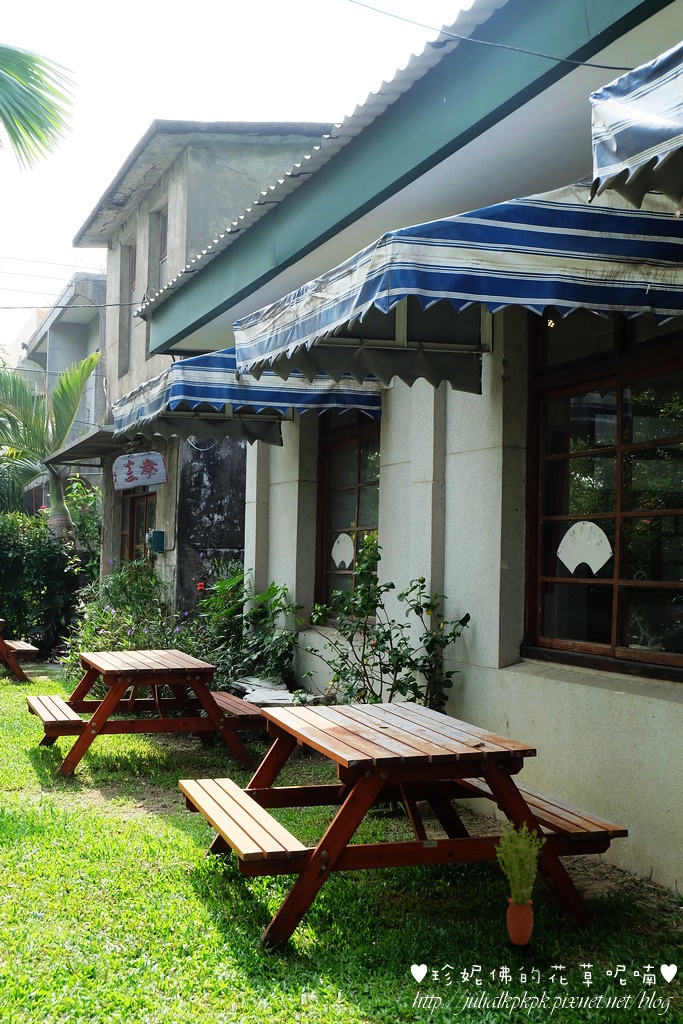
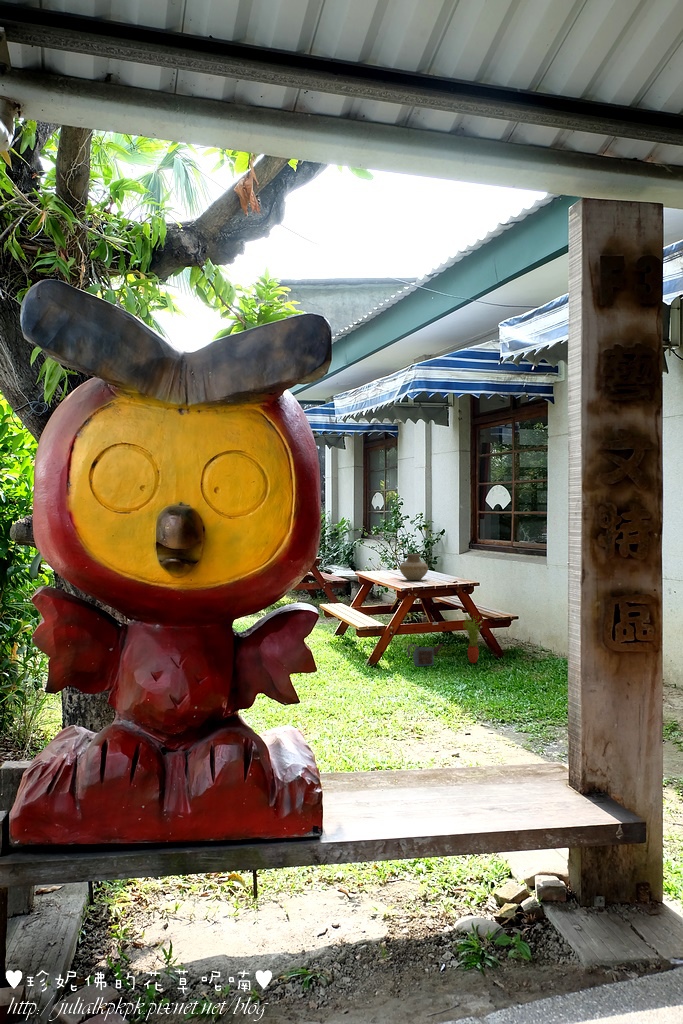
vase: none [353,672,420,735] -> present [400,554,428,580]
watering can: none [357,895,449,955] -> present [407,643,443,666]

